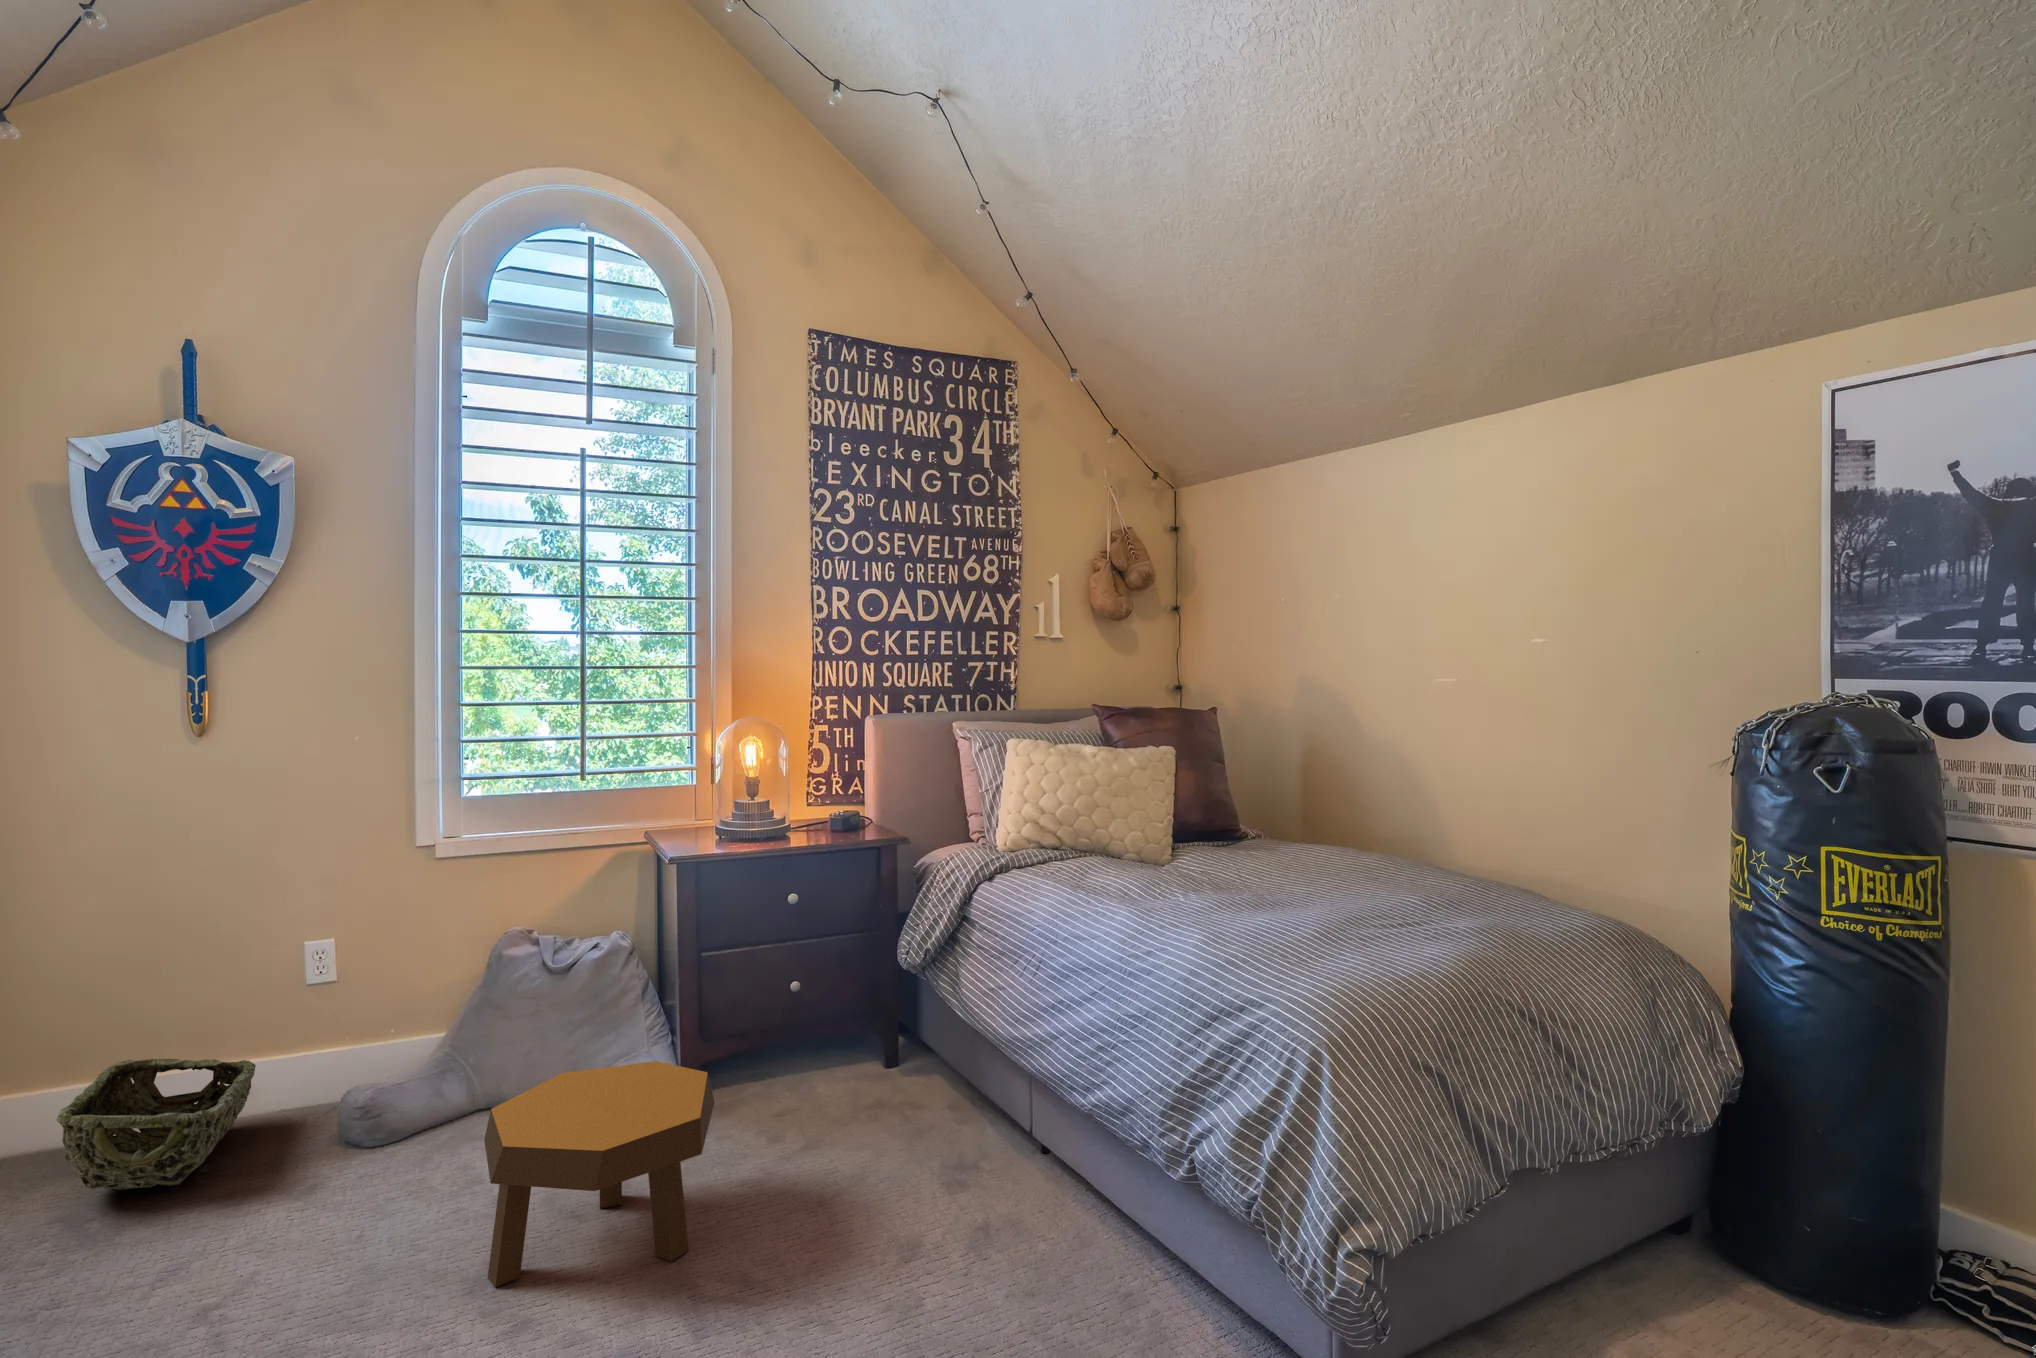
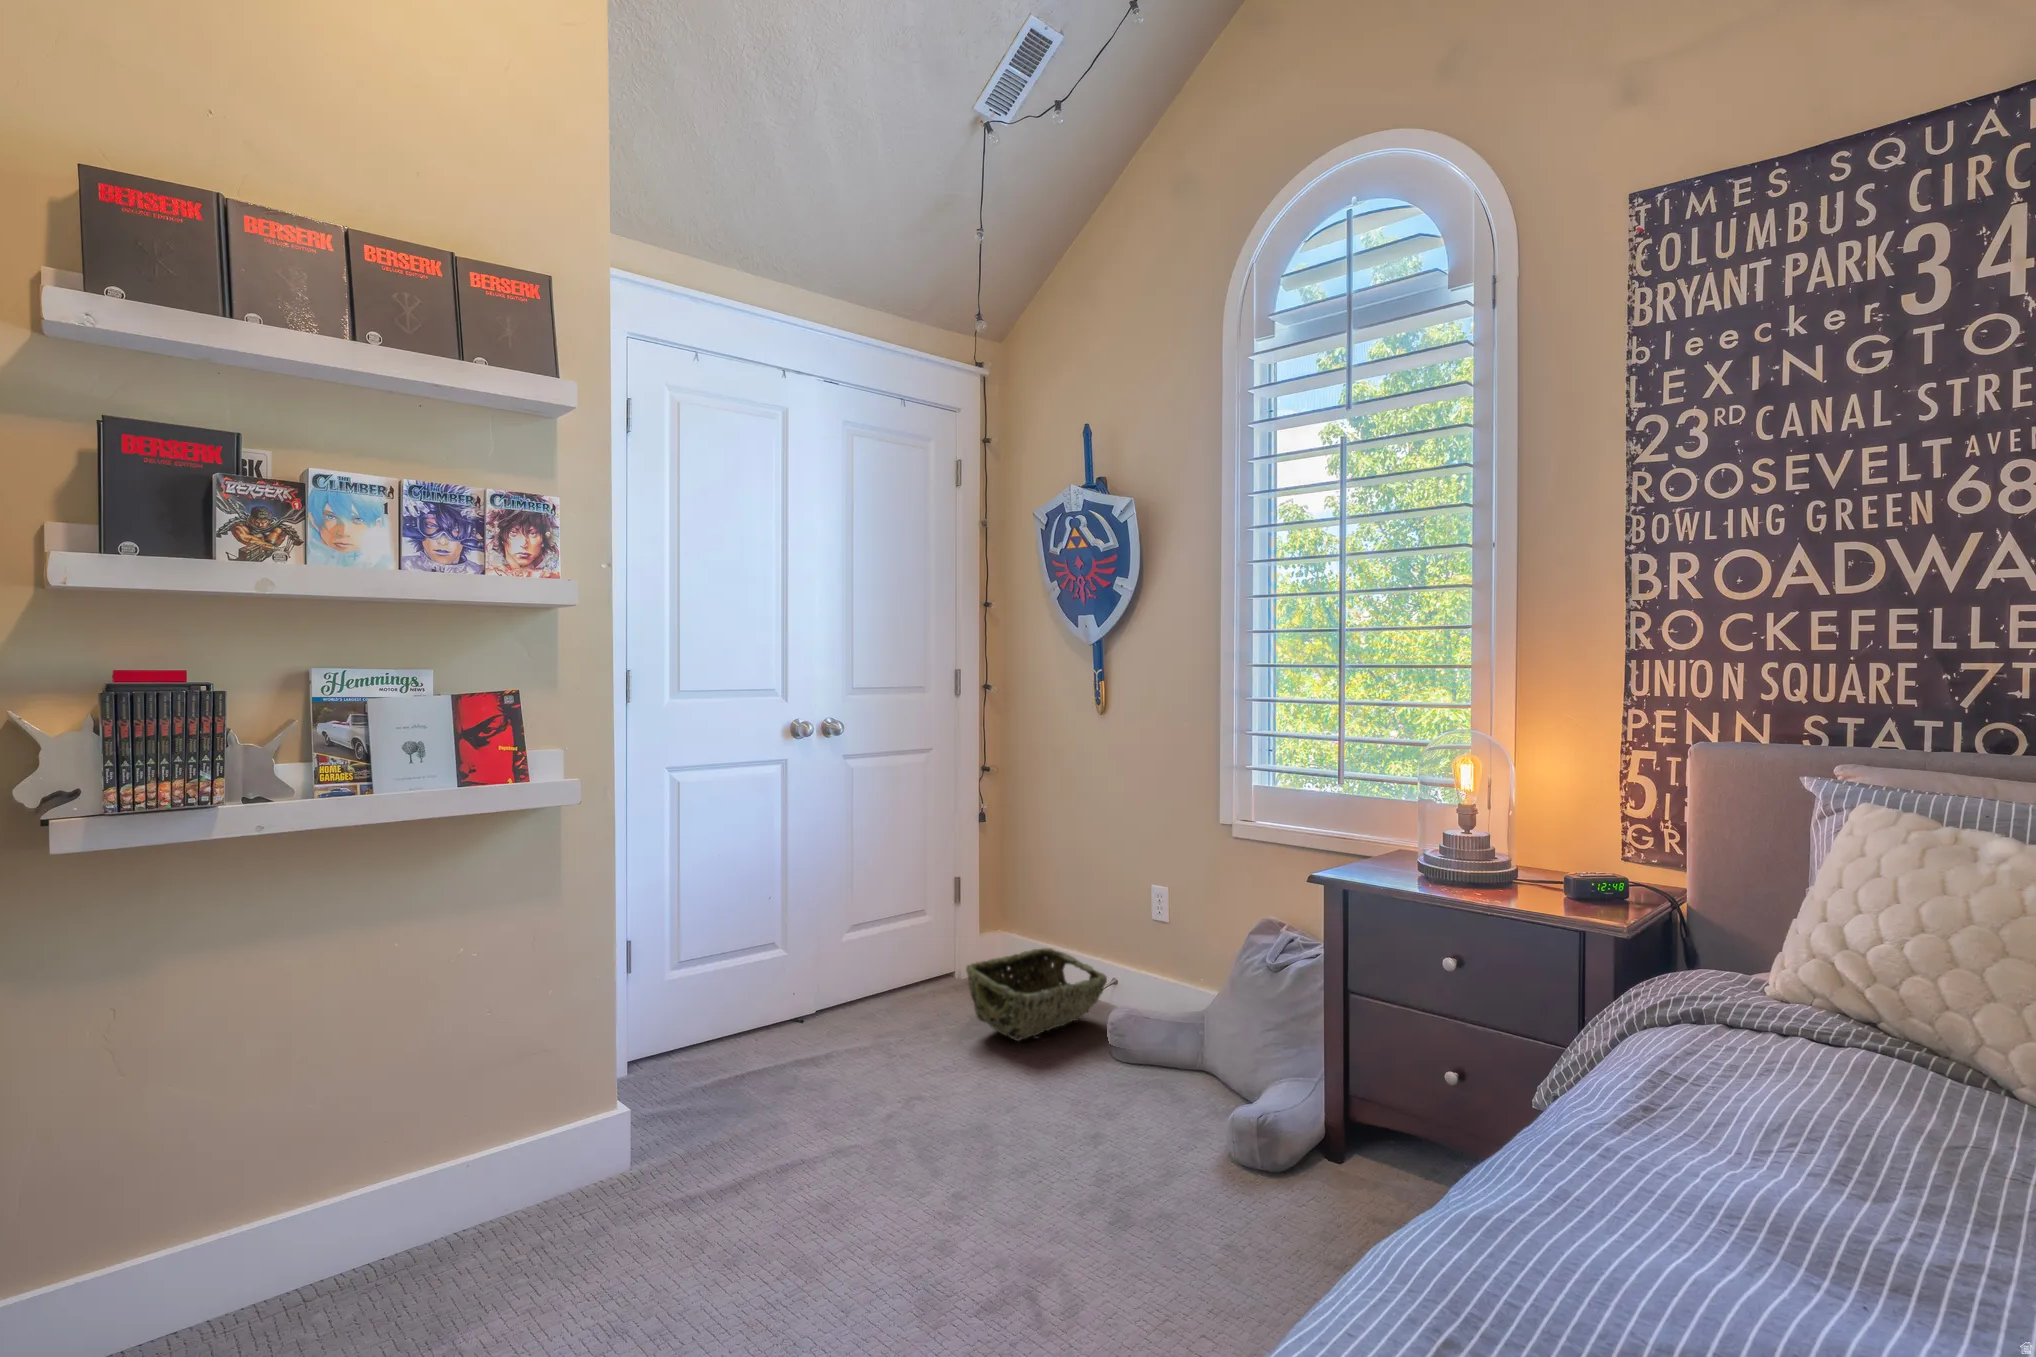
footstool: present [484,1061,714,1287] -> none [984,1057,1199,1271]

